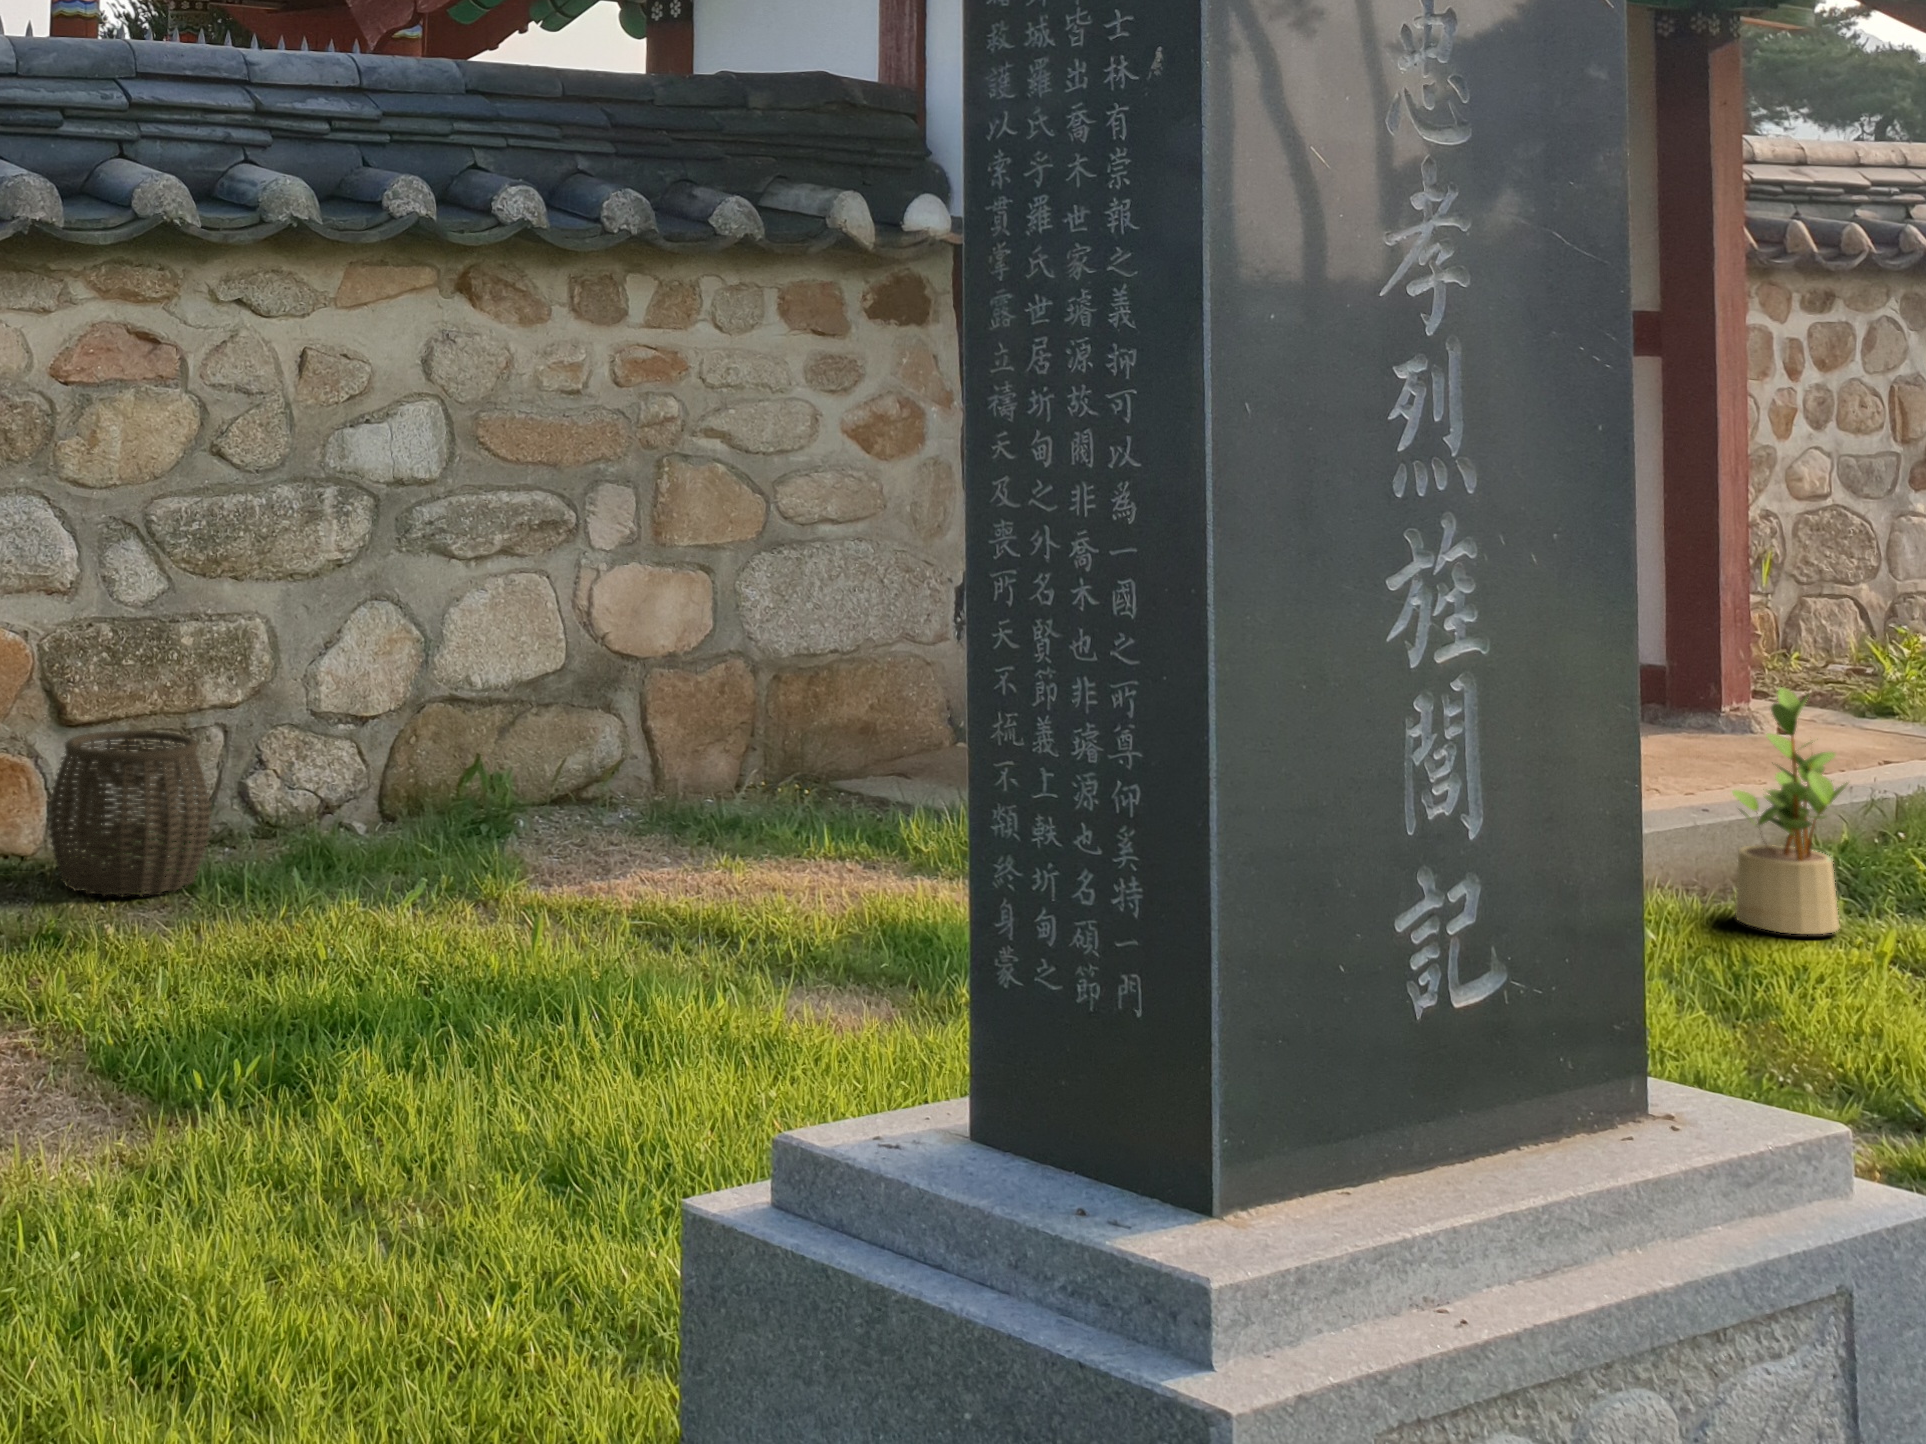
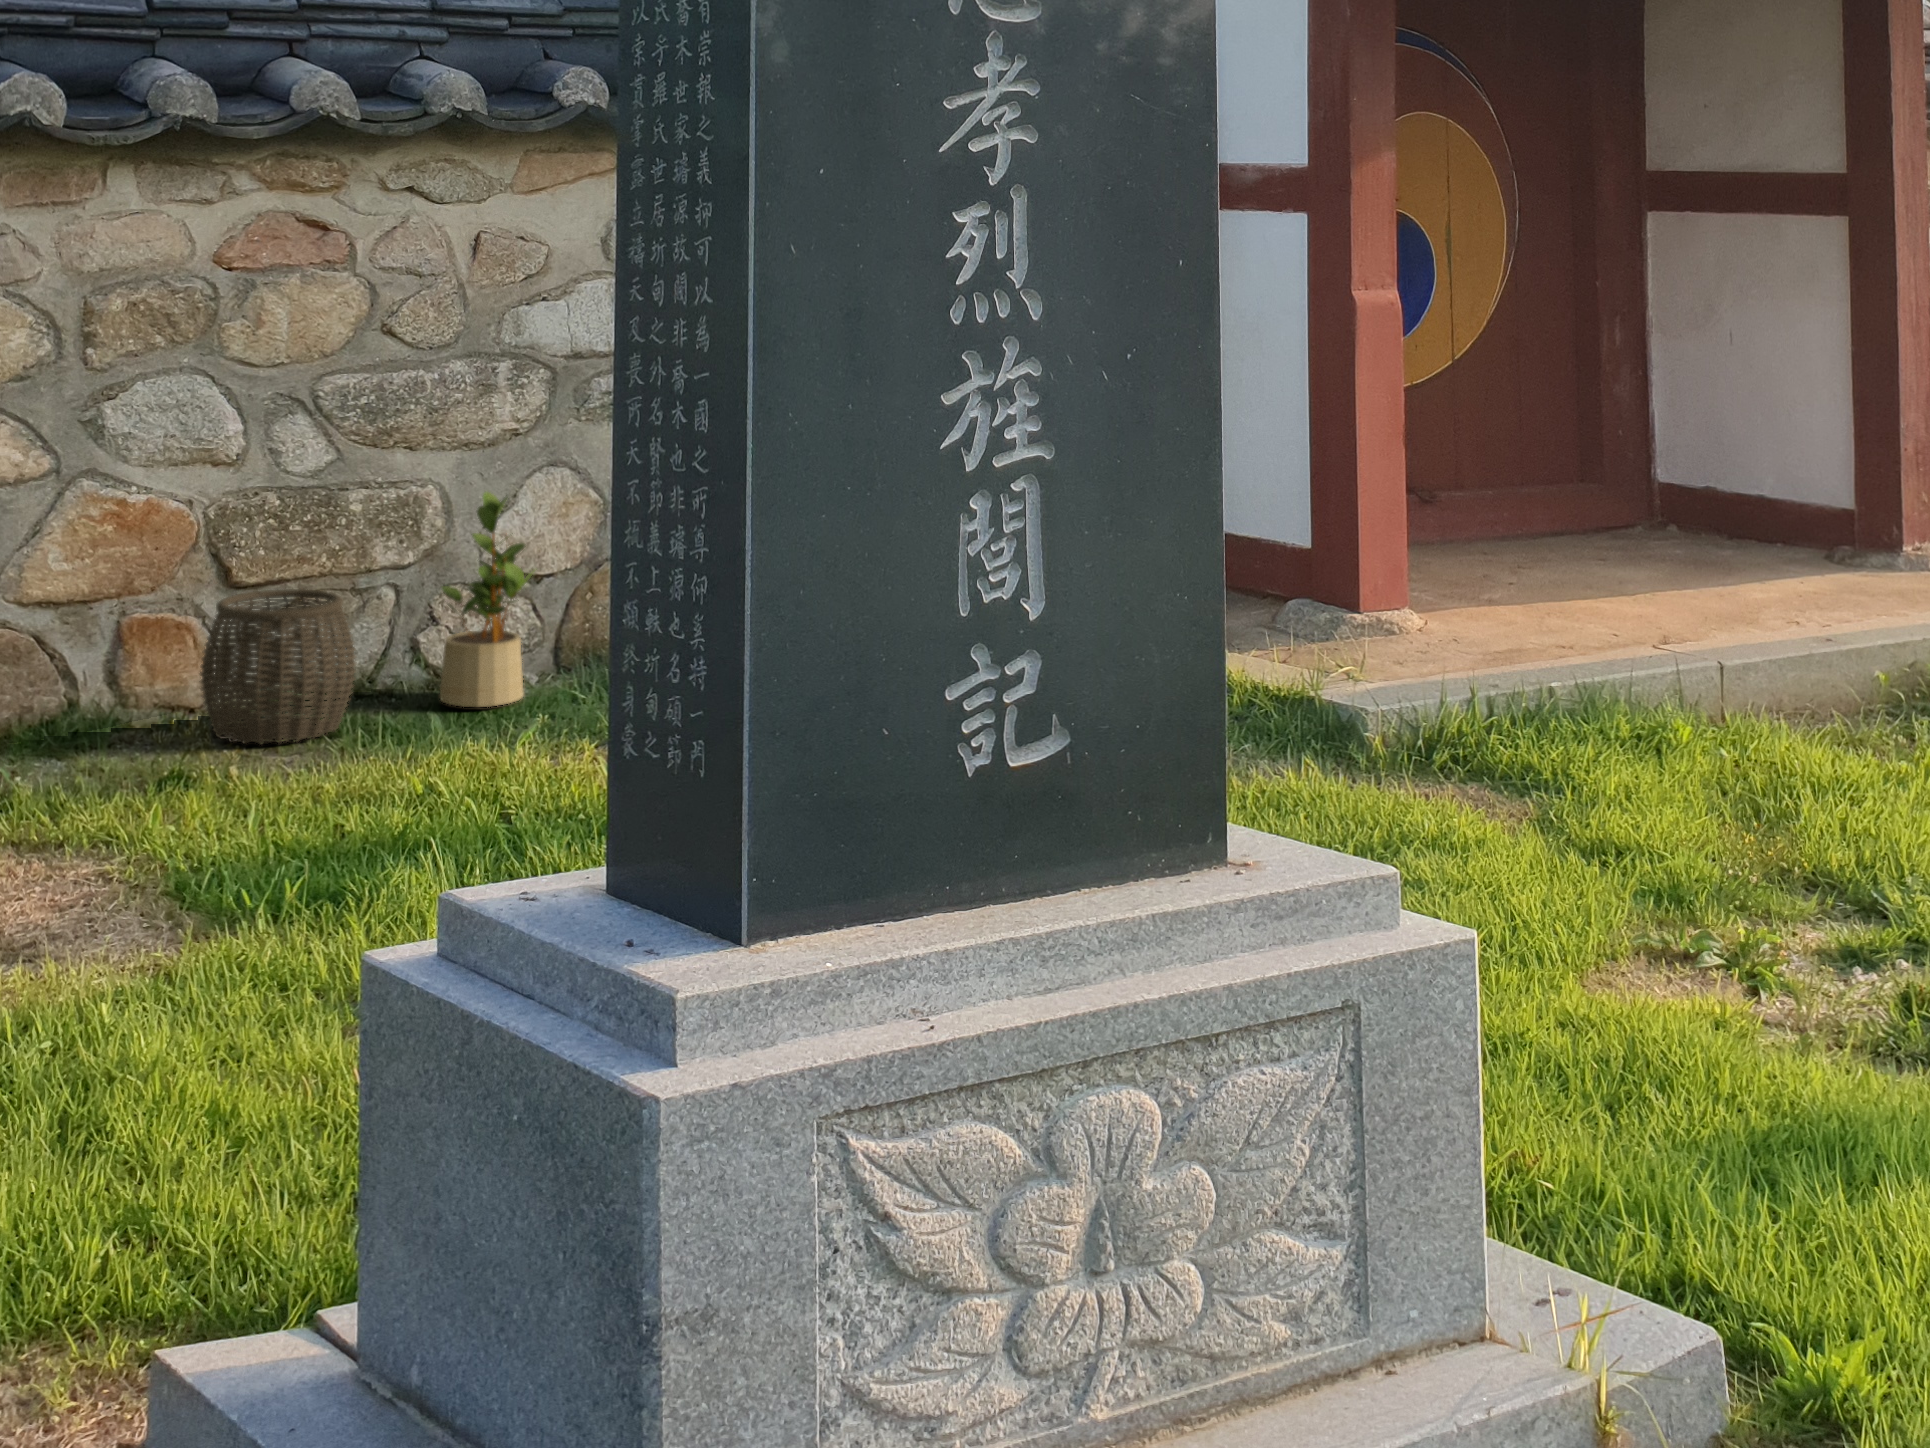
potted plant: present [1732,687,1847,934] -> present [440,491,533,707]

